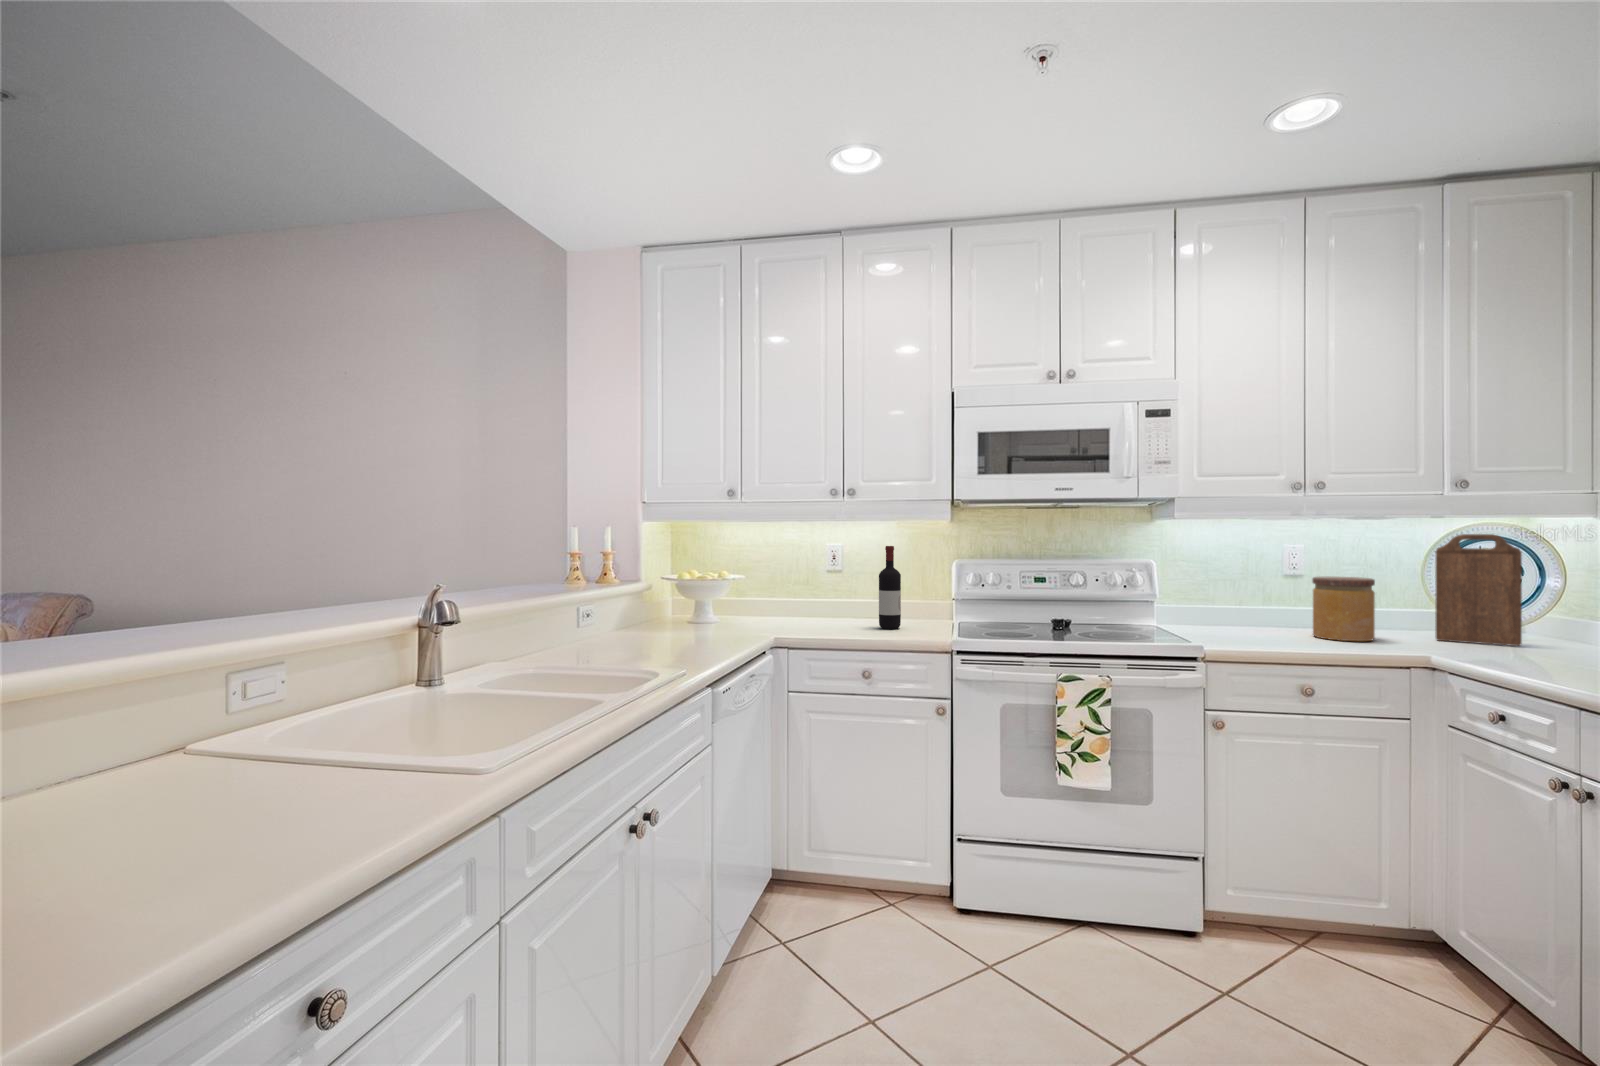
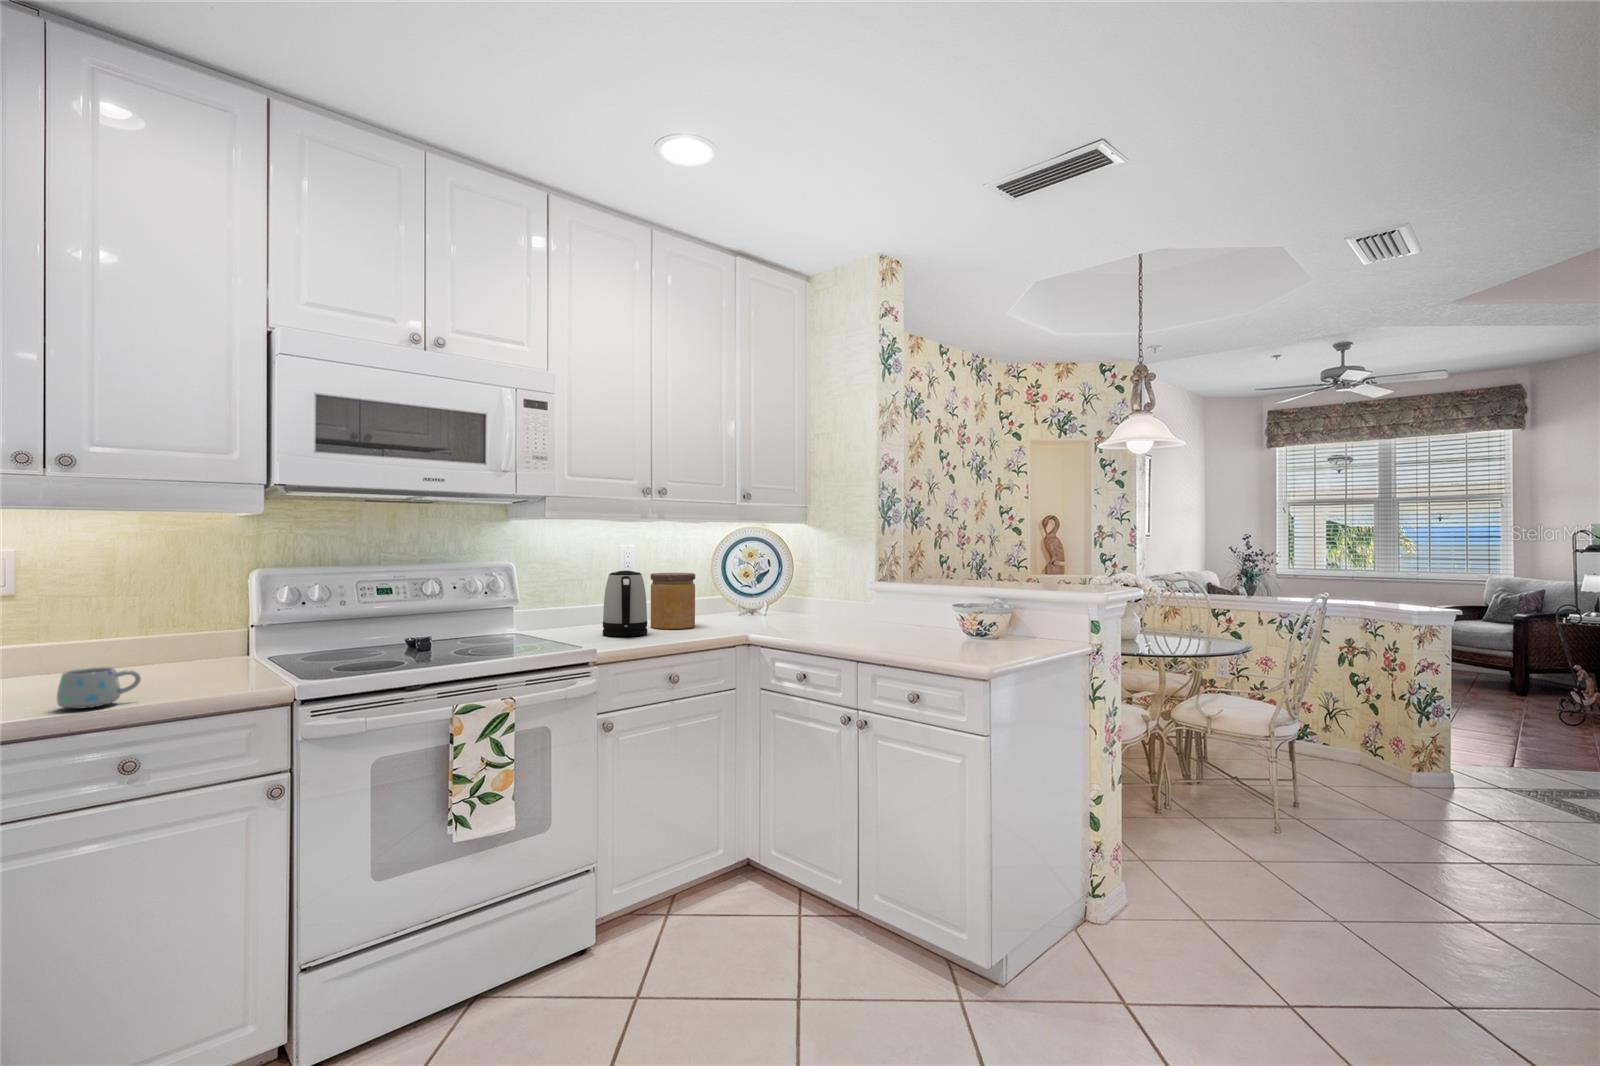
cutting board: present [1435,534,1522,646] -> none [725,535,773,621]
wine bottle: present [879,546,901,629] -> none [126,549,173,686]
kettle: none [1240,572,1294,641] -> present [603,570,647,636]
mug: none [839,614,874,636] -> present [57,667,141,709]

